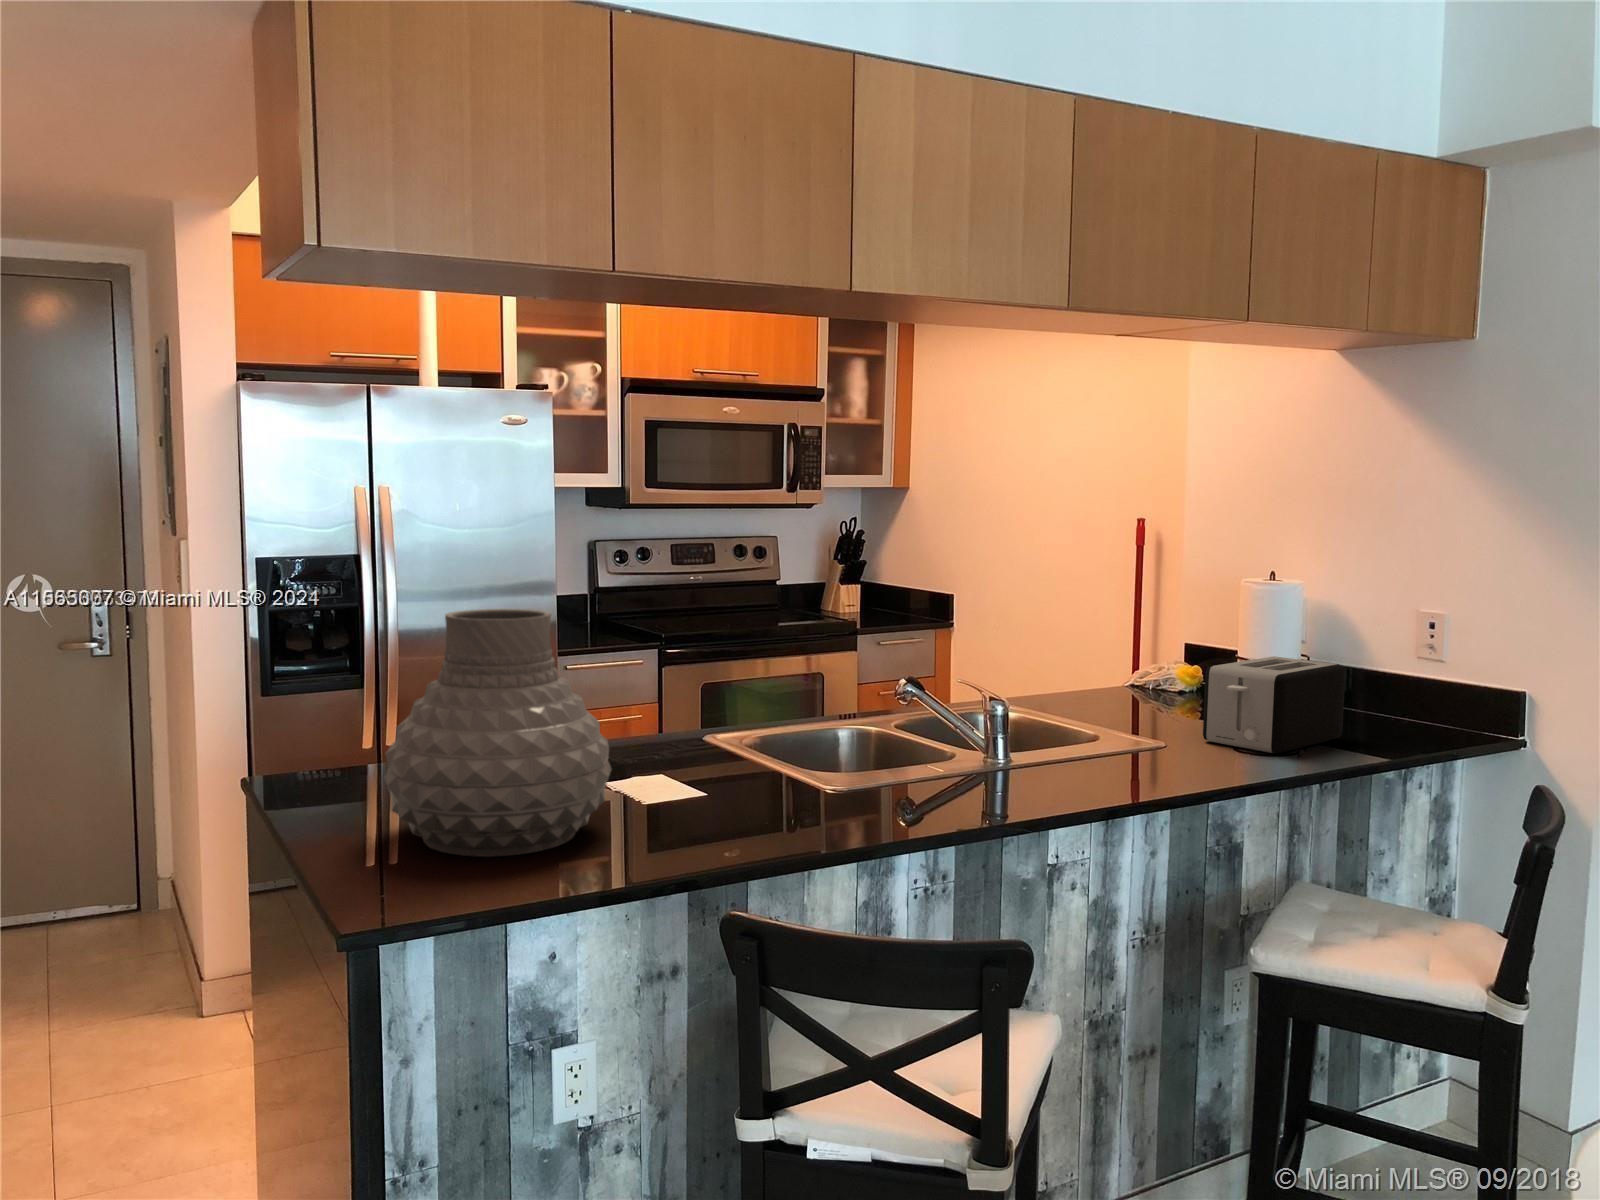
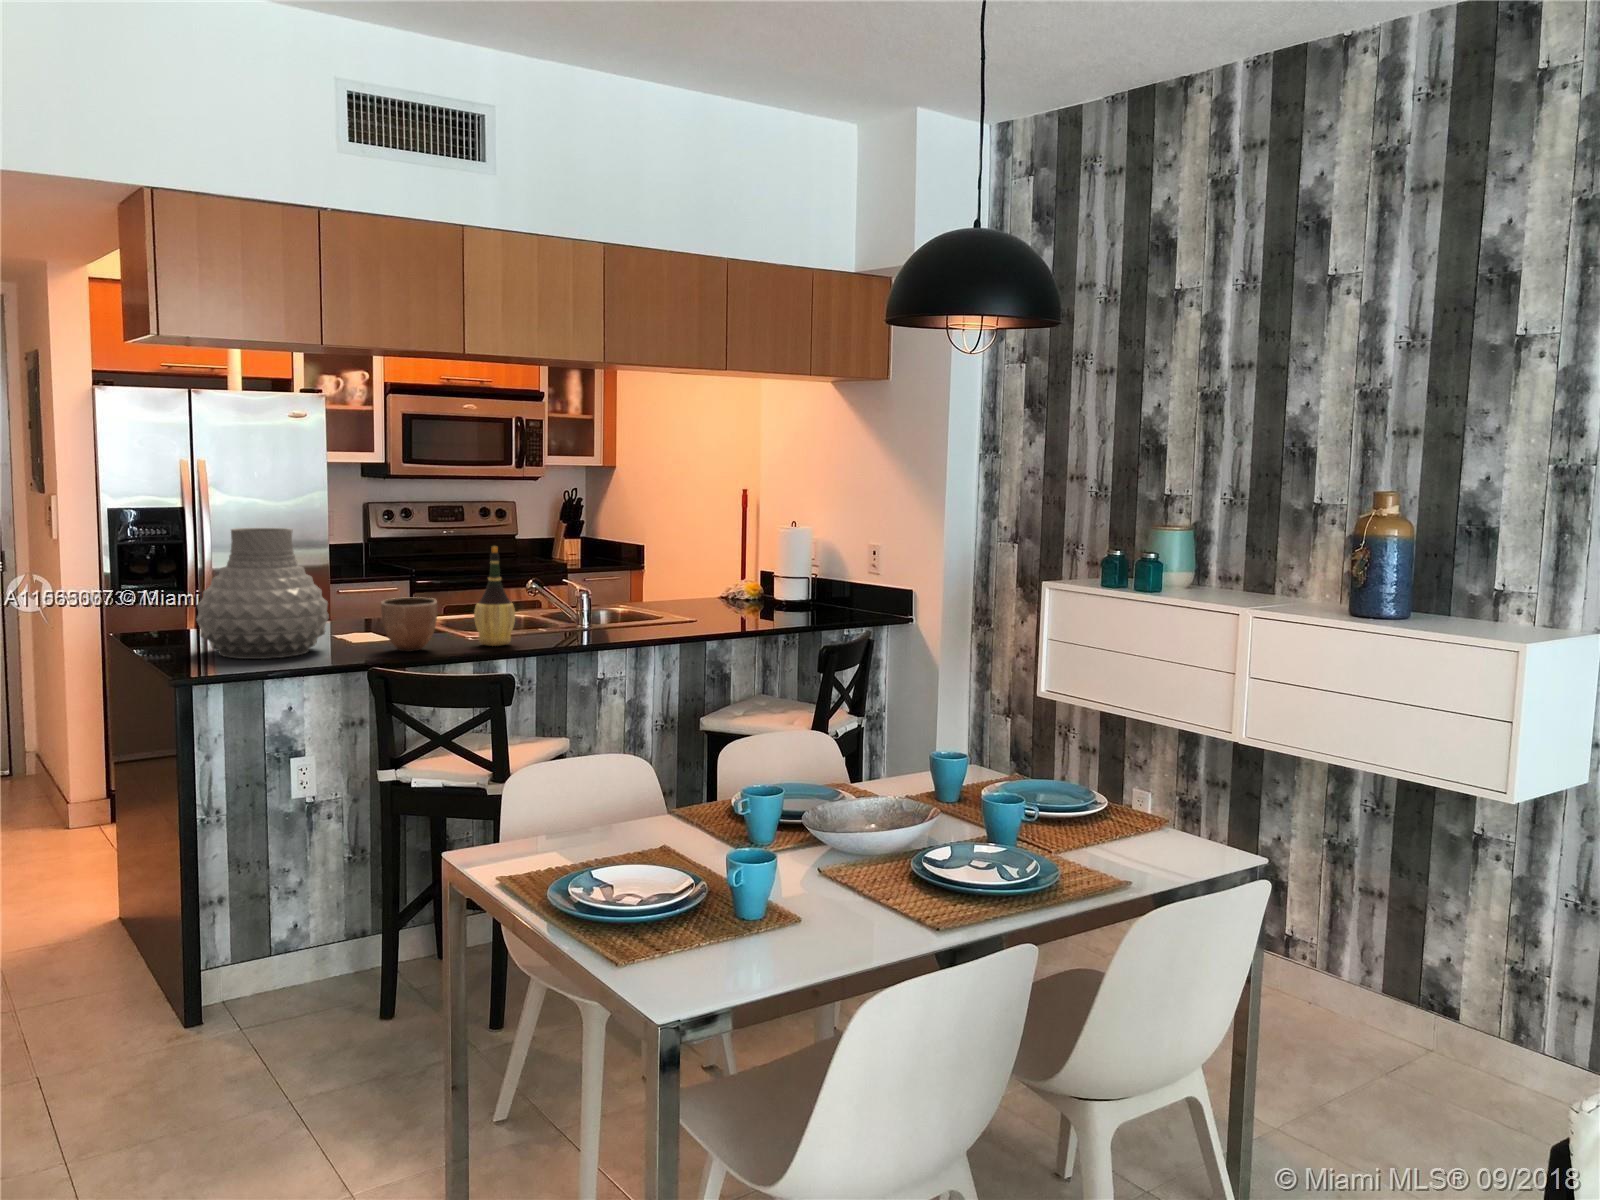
wine bottle: none [854,637,925,816] -> present [474,546,515,646]
toaster: present [1203,656,1345,753] -> none [724,571,813,625]
decorative bowl: none [702,730,801,834] -> present [381,597,437,652]

